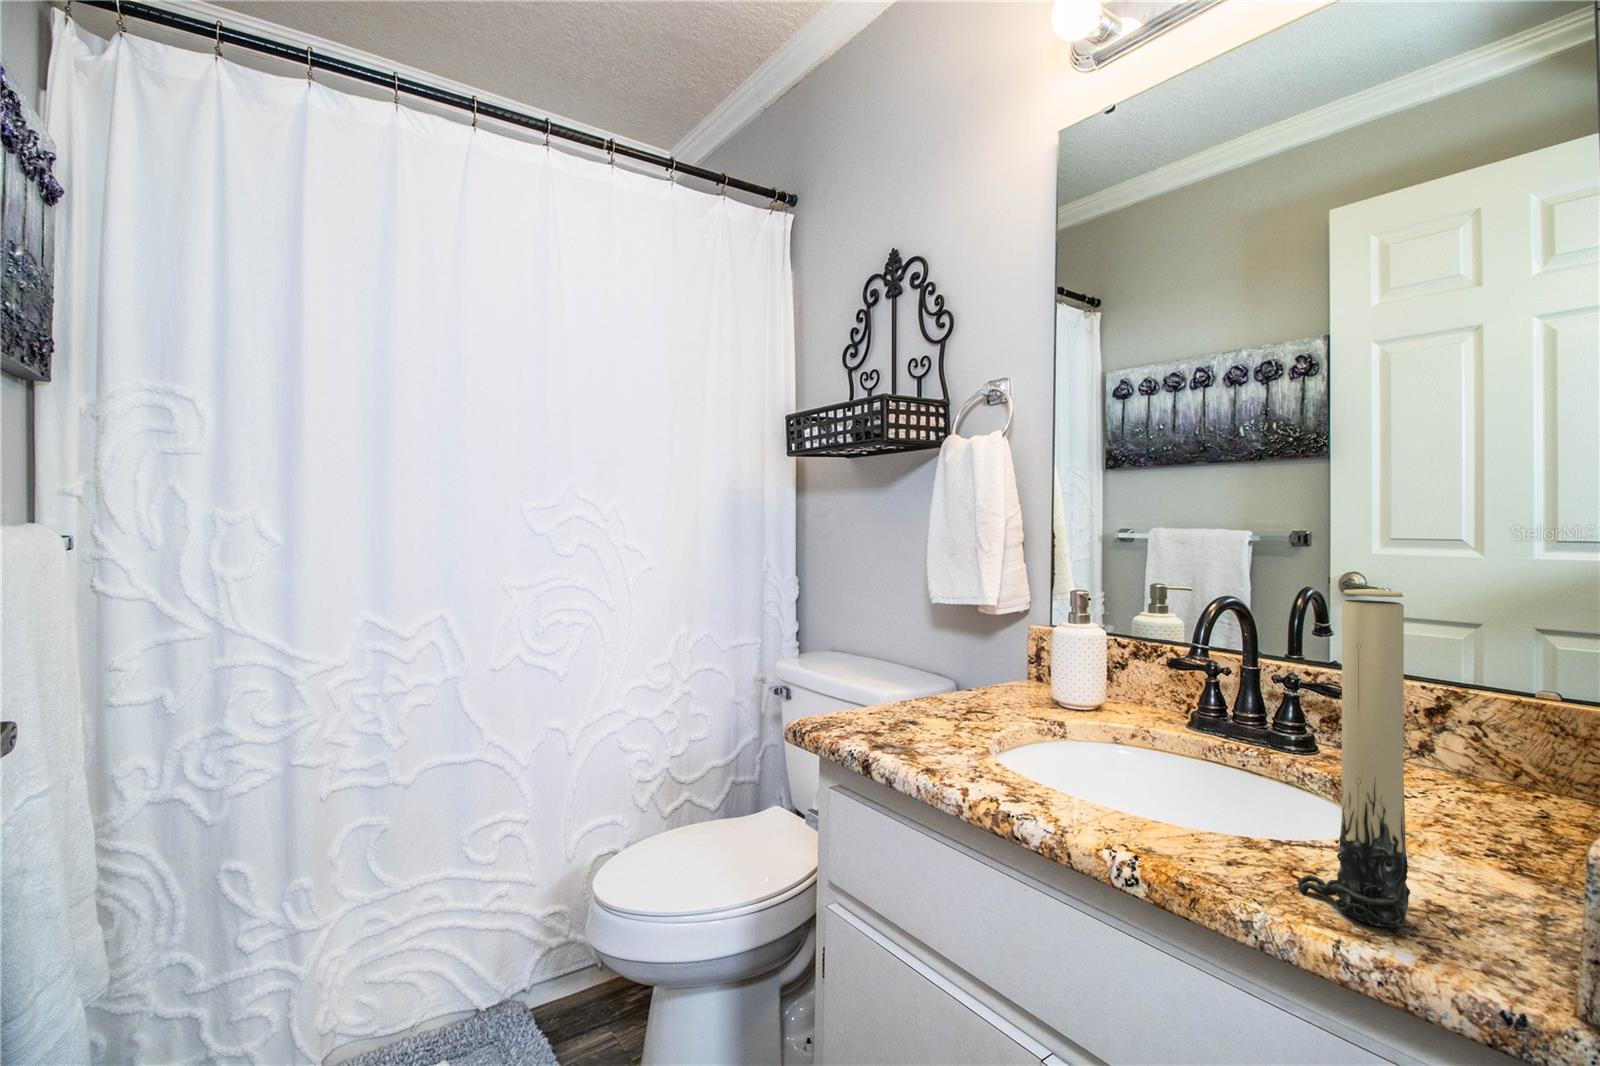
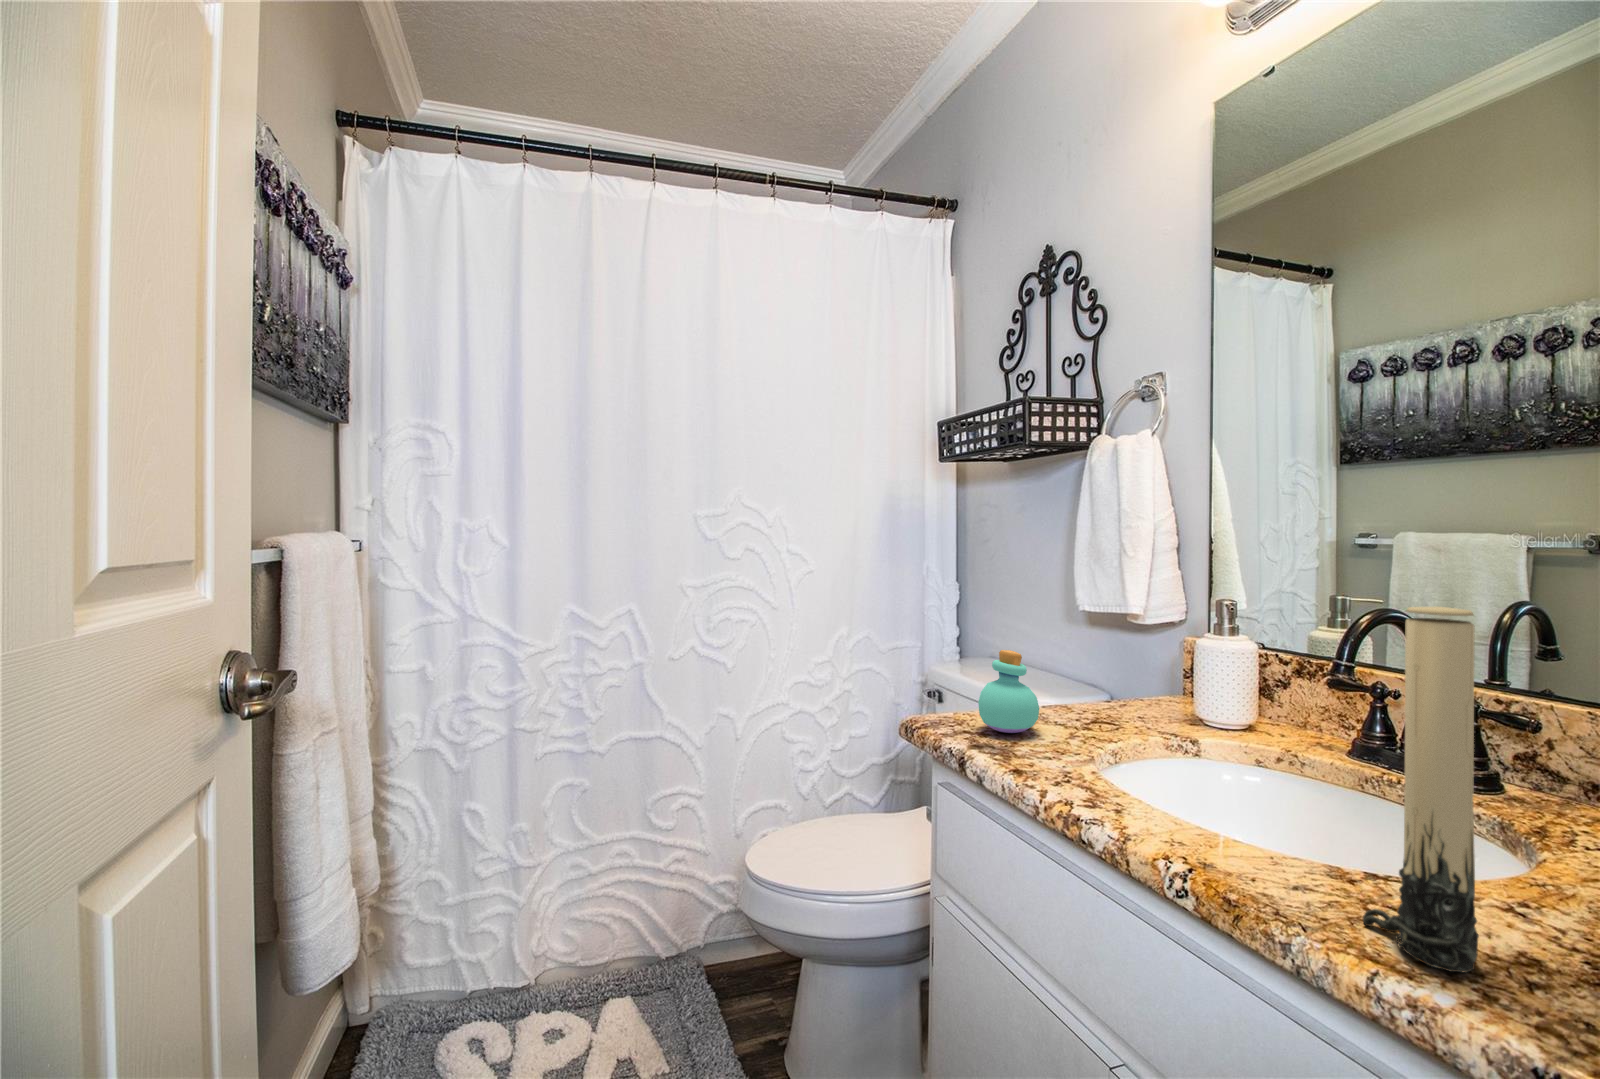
perfume bottle: none [867,646,929,730] -> present [978,650,1039,733]

